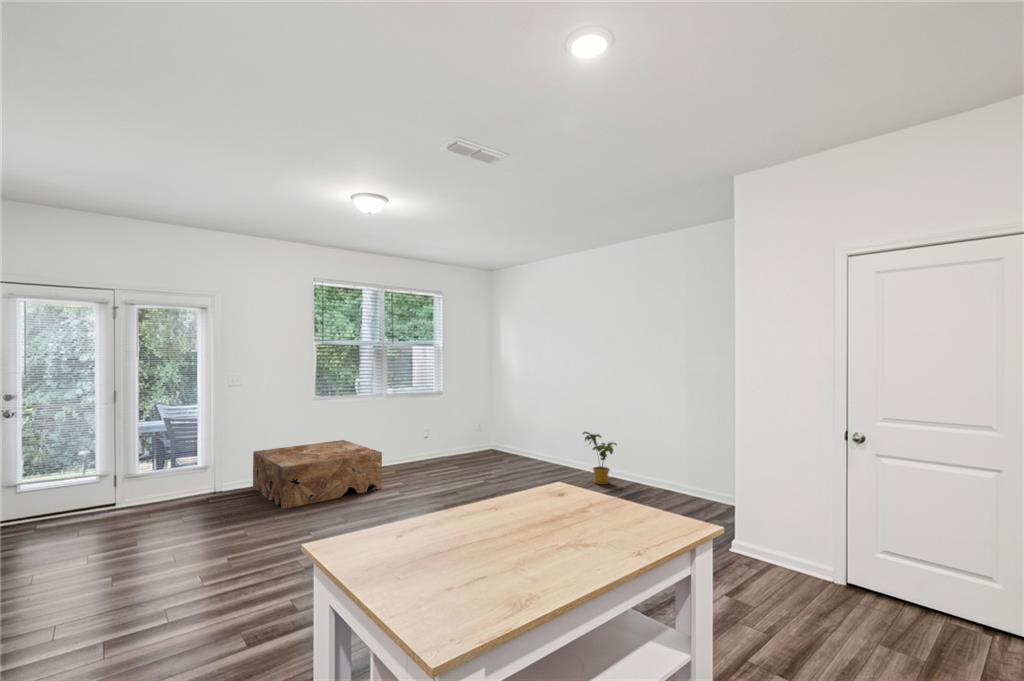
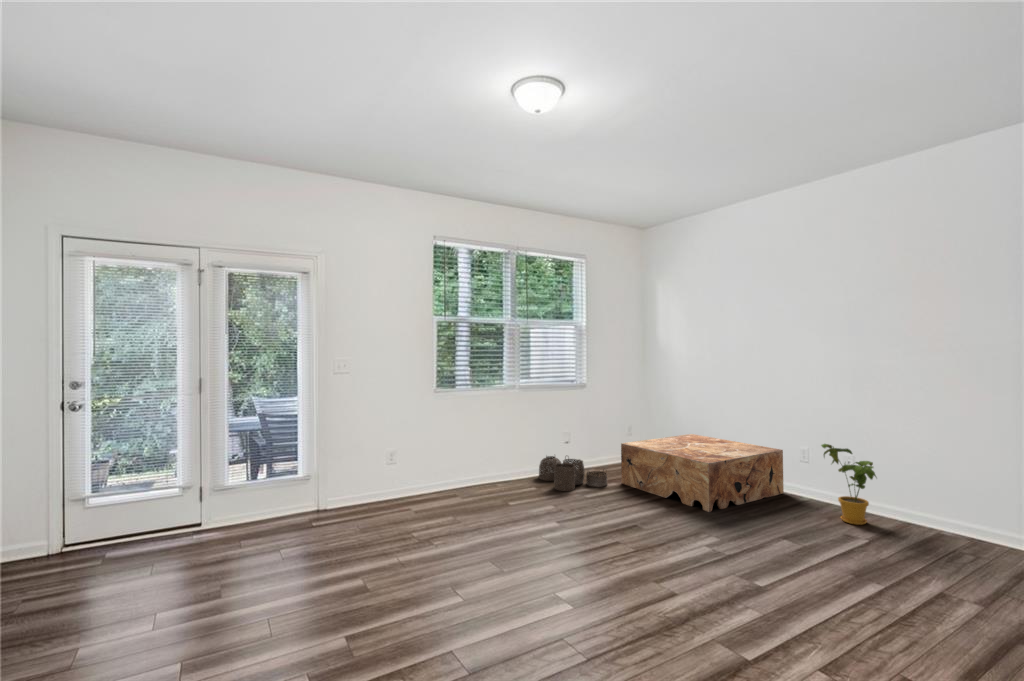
coffee table: present [253,440,382,509] -> present [621,434,784,512]
woven basket: none [401,446,451,472] -> present [539,456,607,491]

